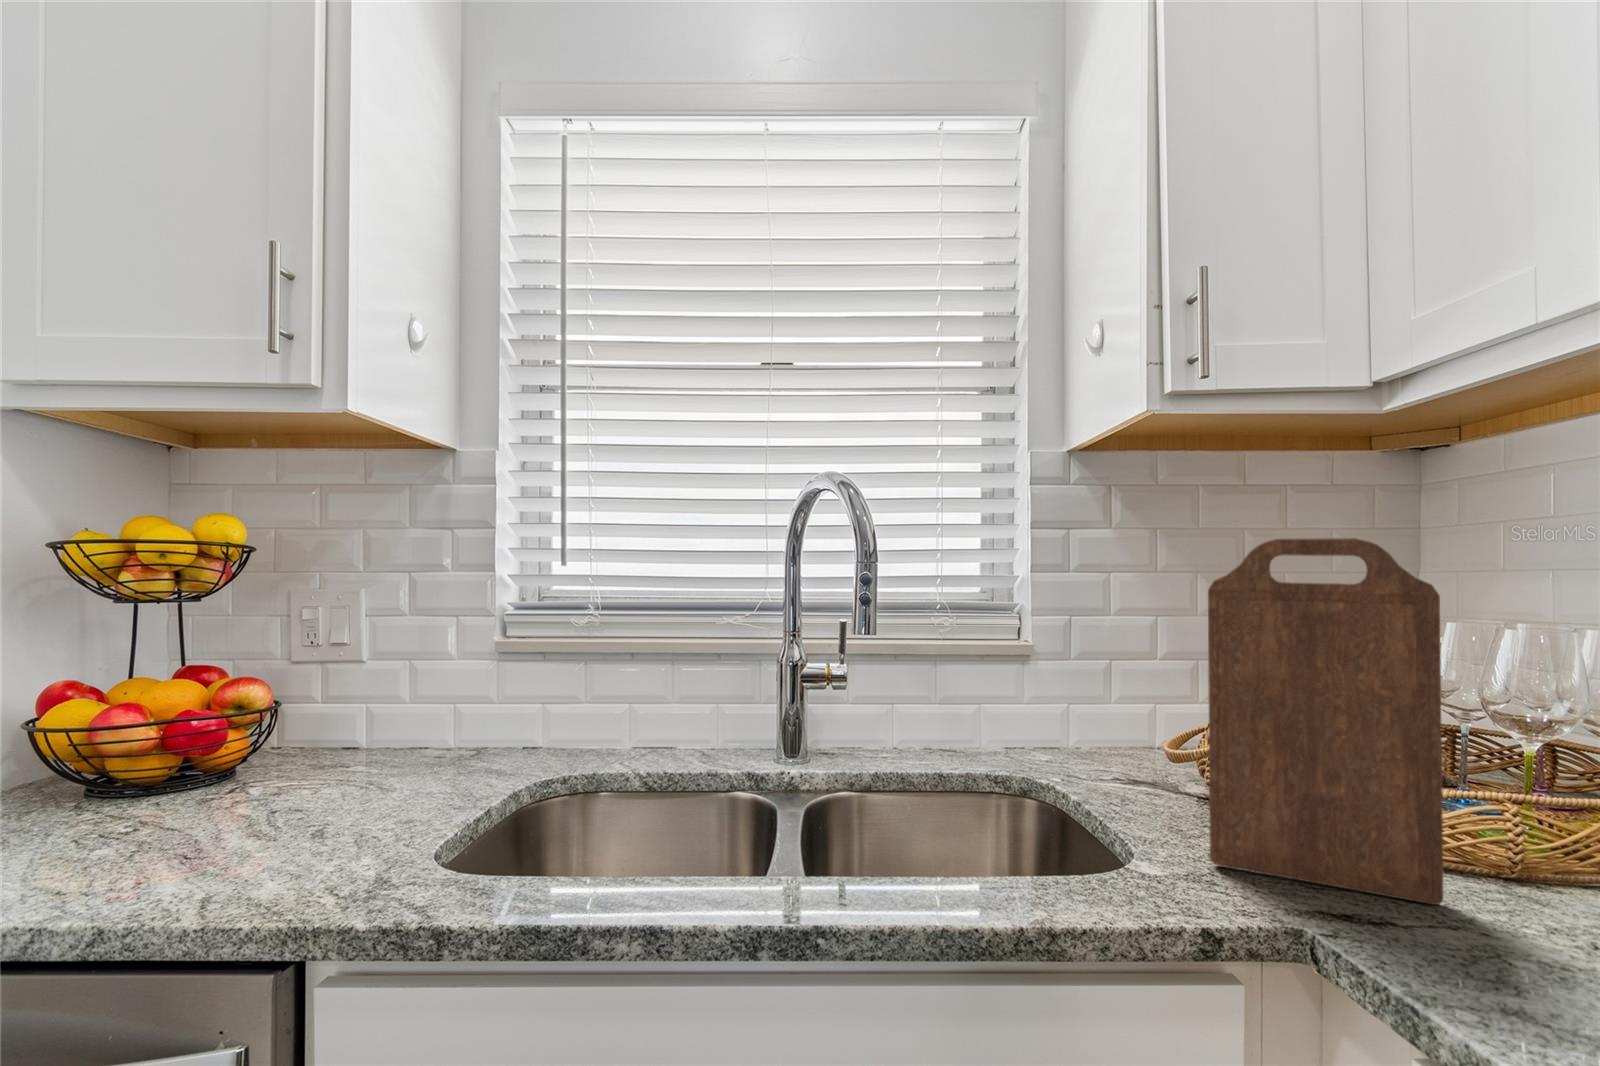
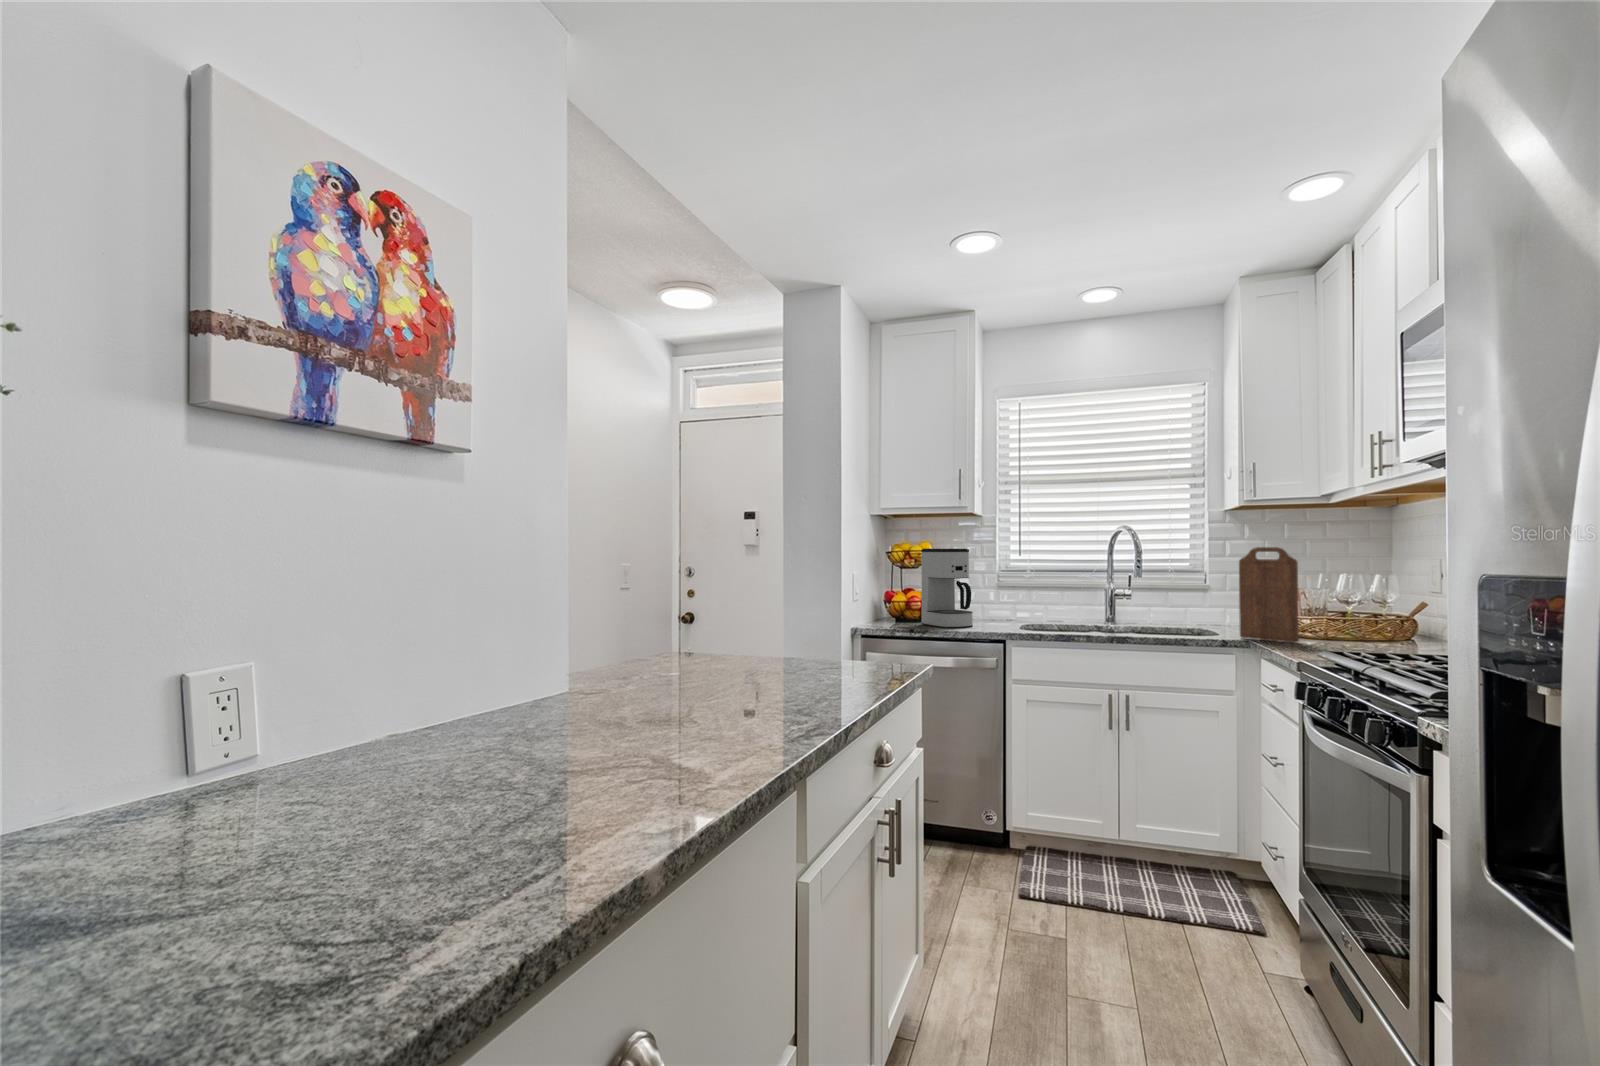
coffee maker: none [125,543,330,862] -> present [921,549,973,628]

